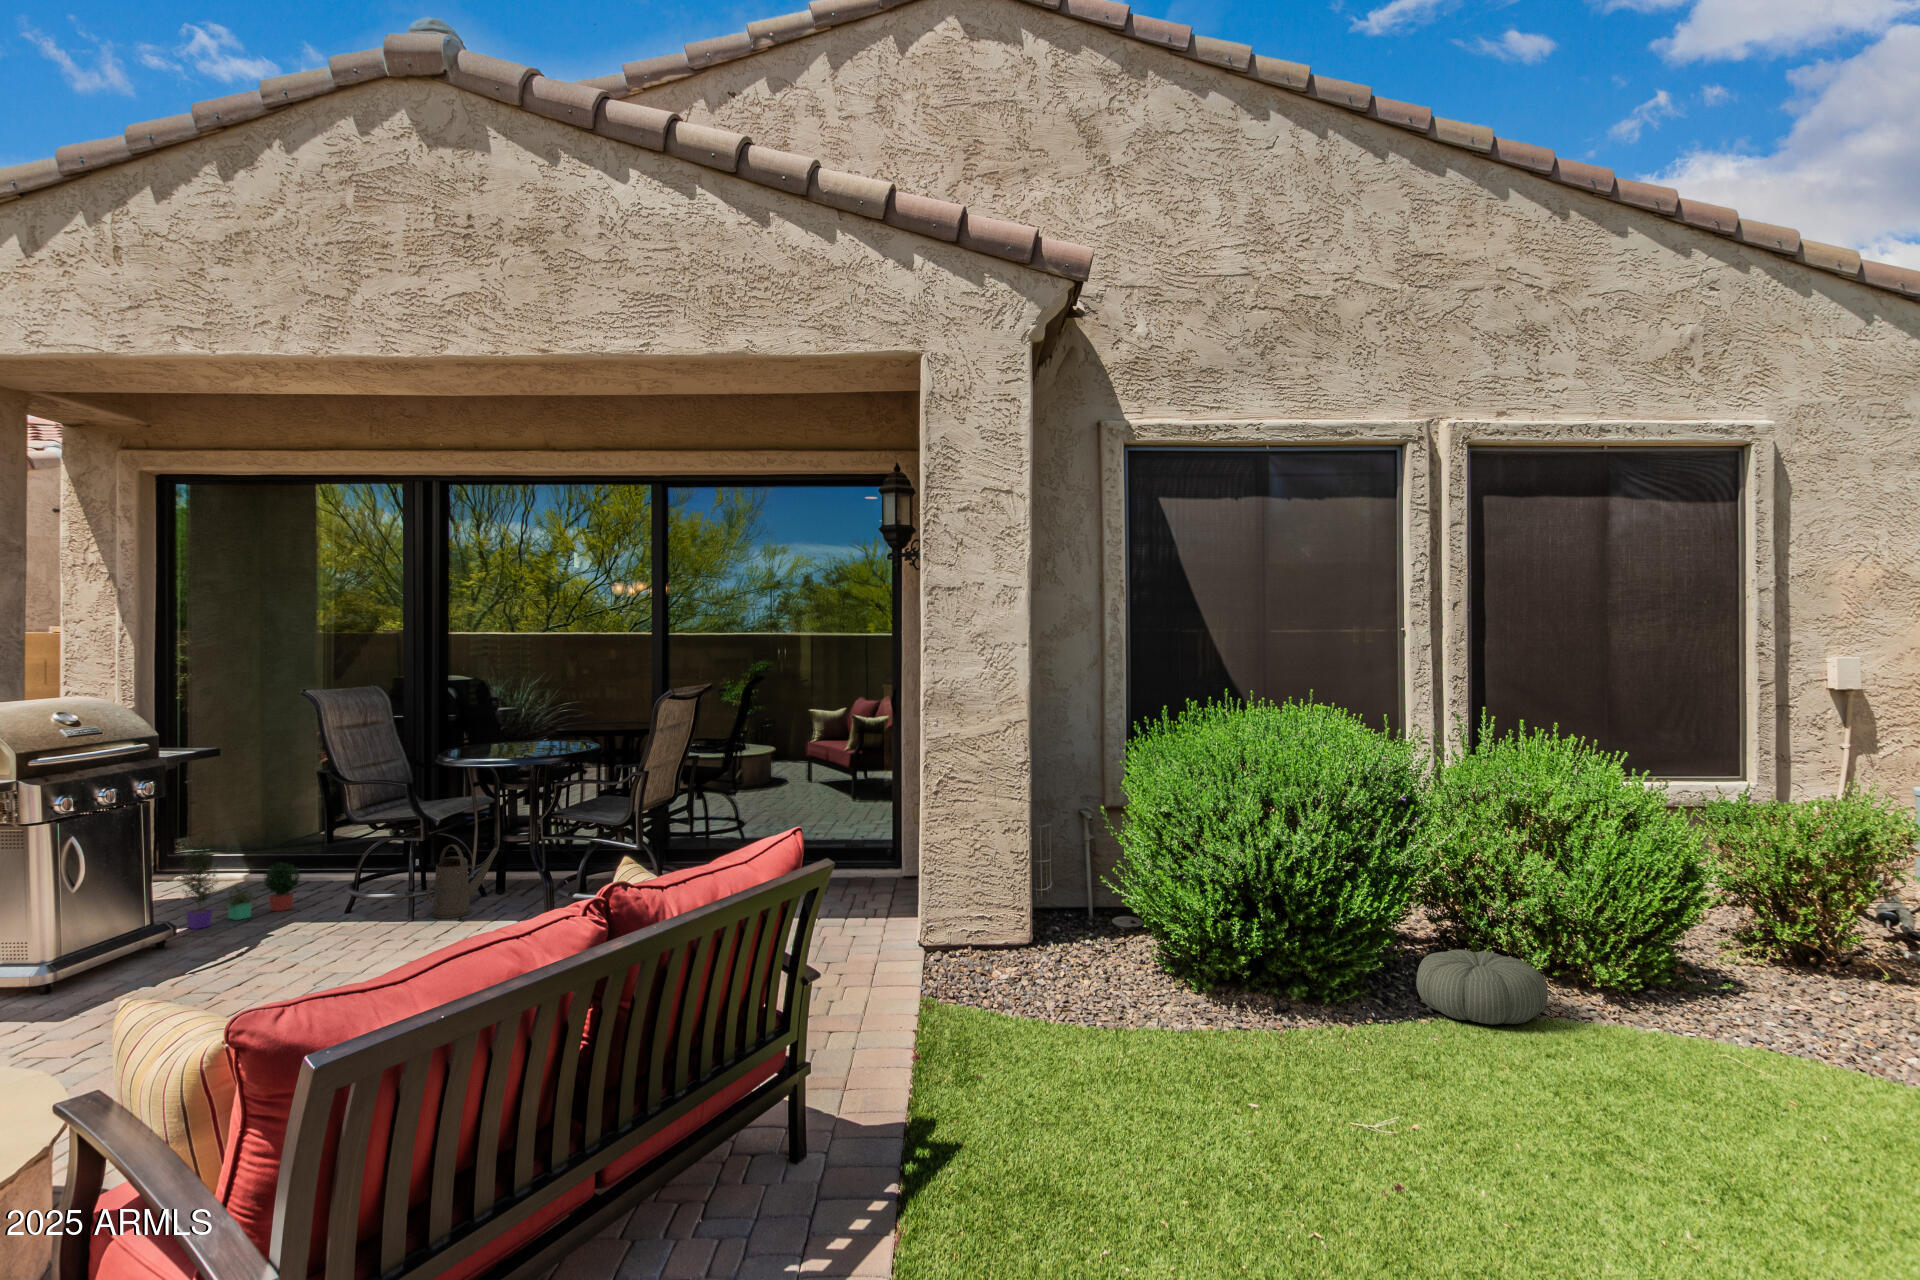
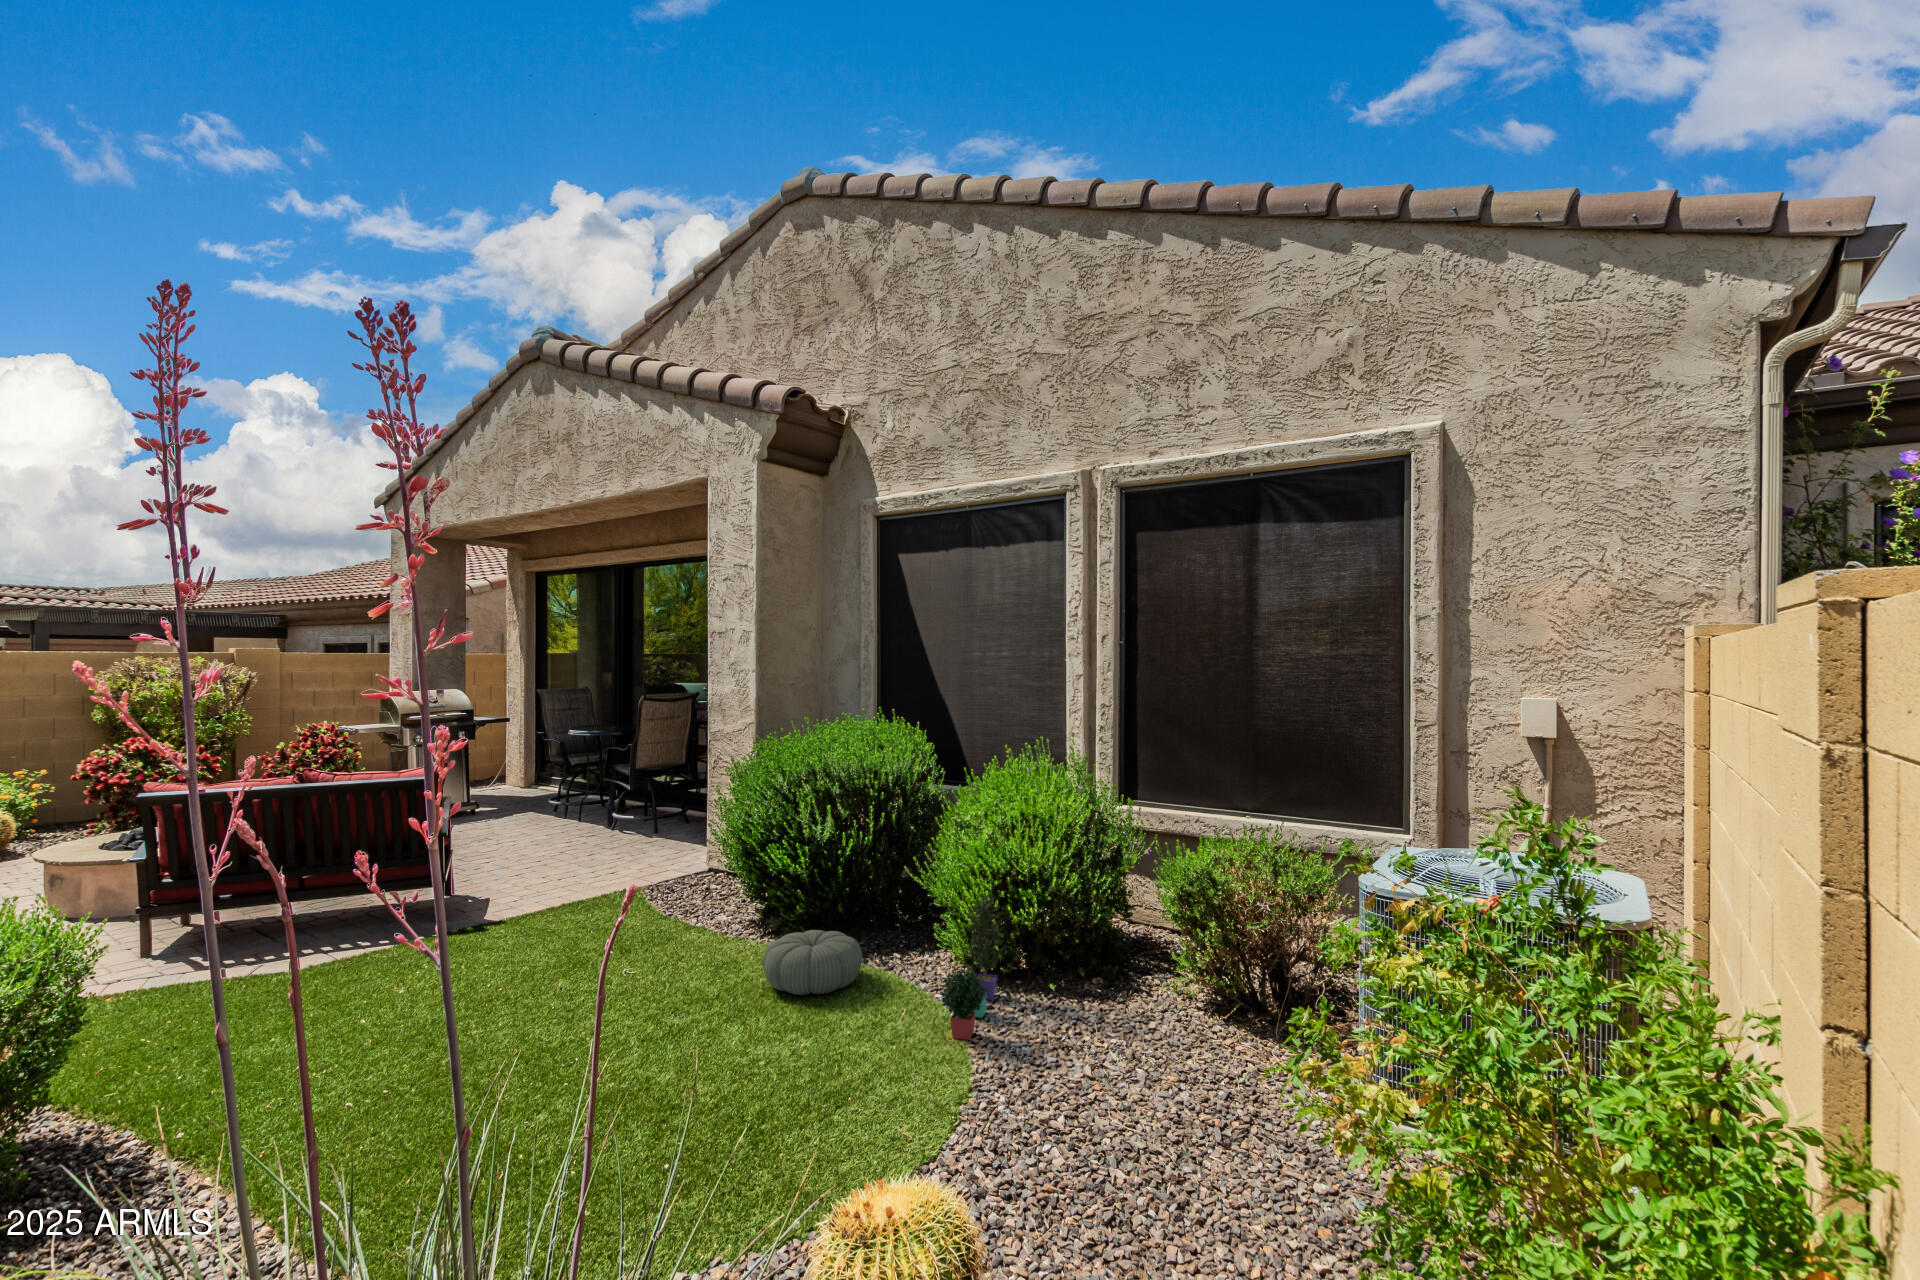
potted plant: present [181,838,300,929] -> present [940,890,1005,1040]
watering can: present [426,845,498,919] -> none [555,780,609,822]

